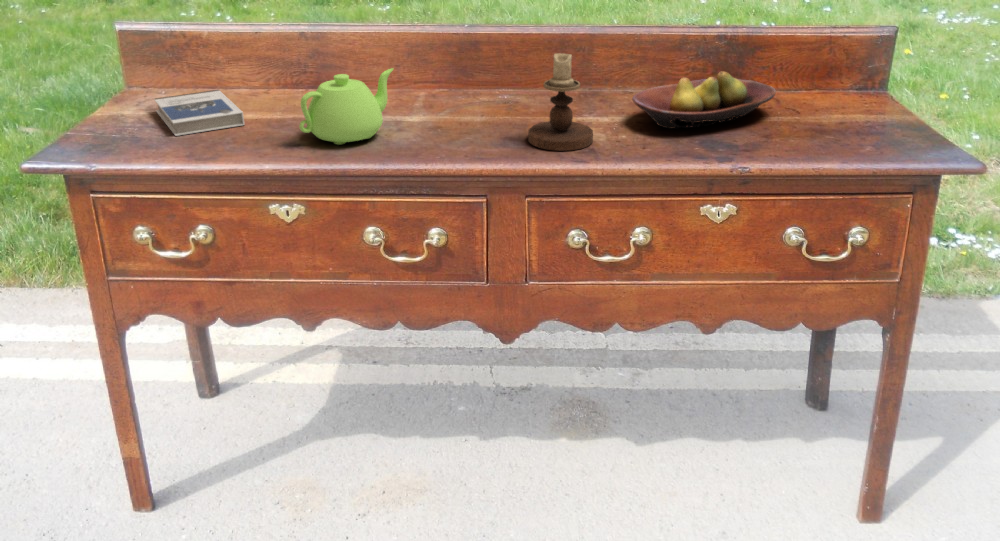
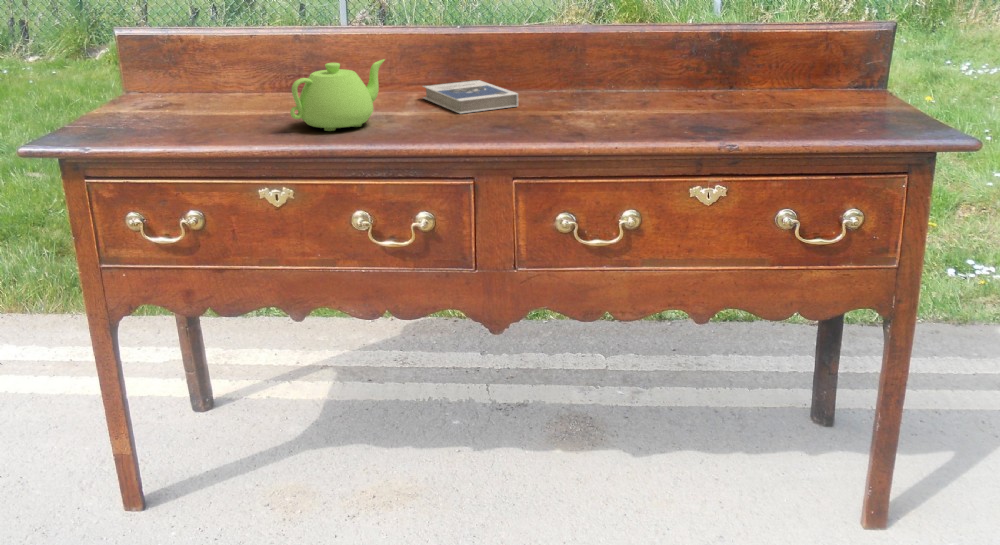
candlestick: present [528,53,593,151] -> none [517,39,582,134]
fruit bowl: present [632,72,776,129] -> none [622,64,767,118]
hardback book: present [154,90,244,136] -> present [423,80,518,114]

